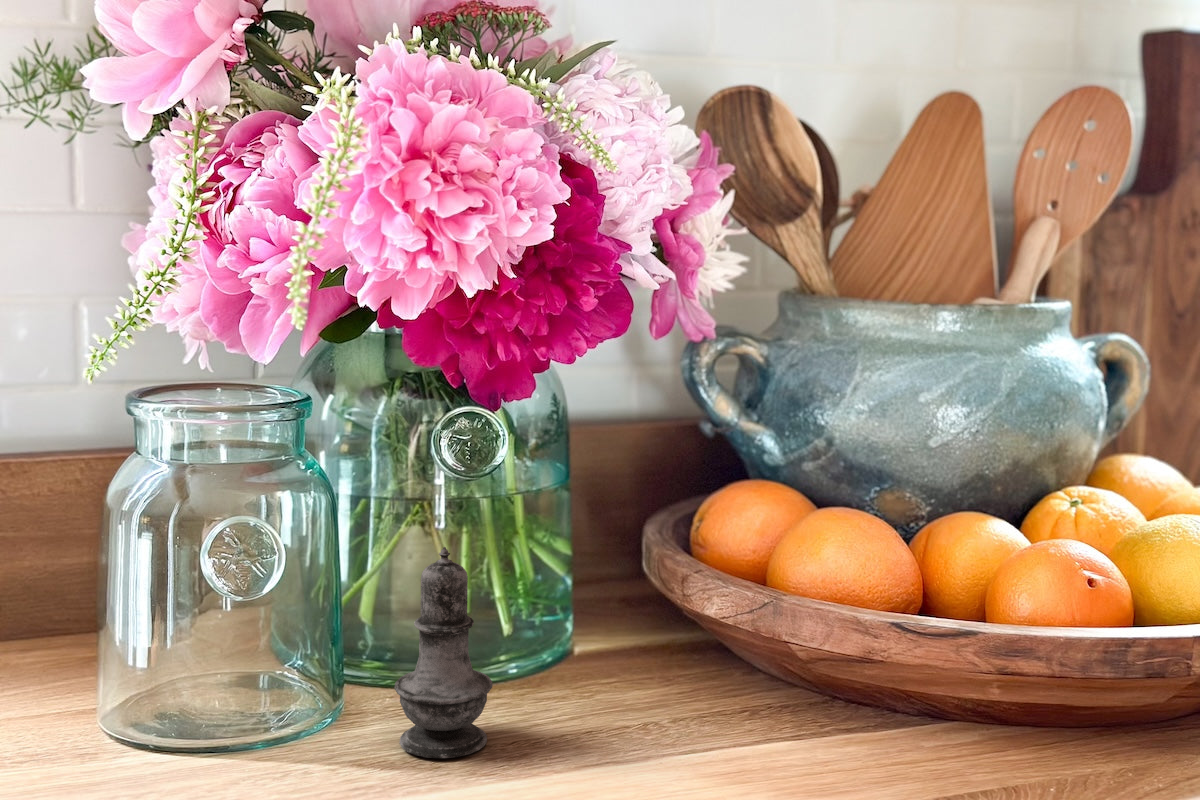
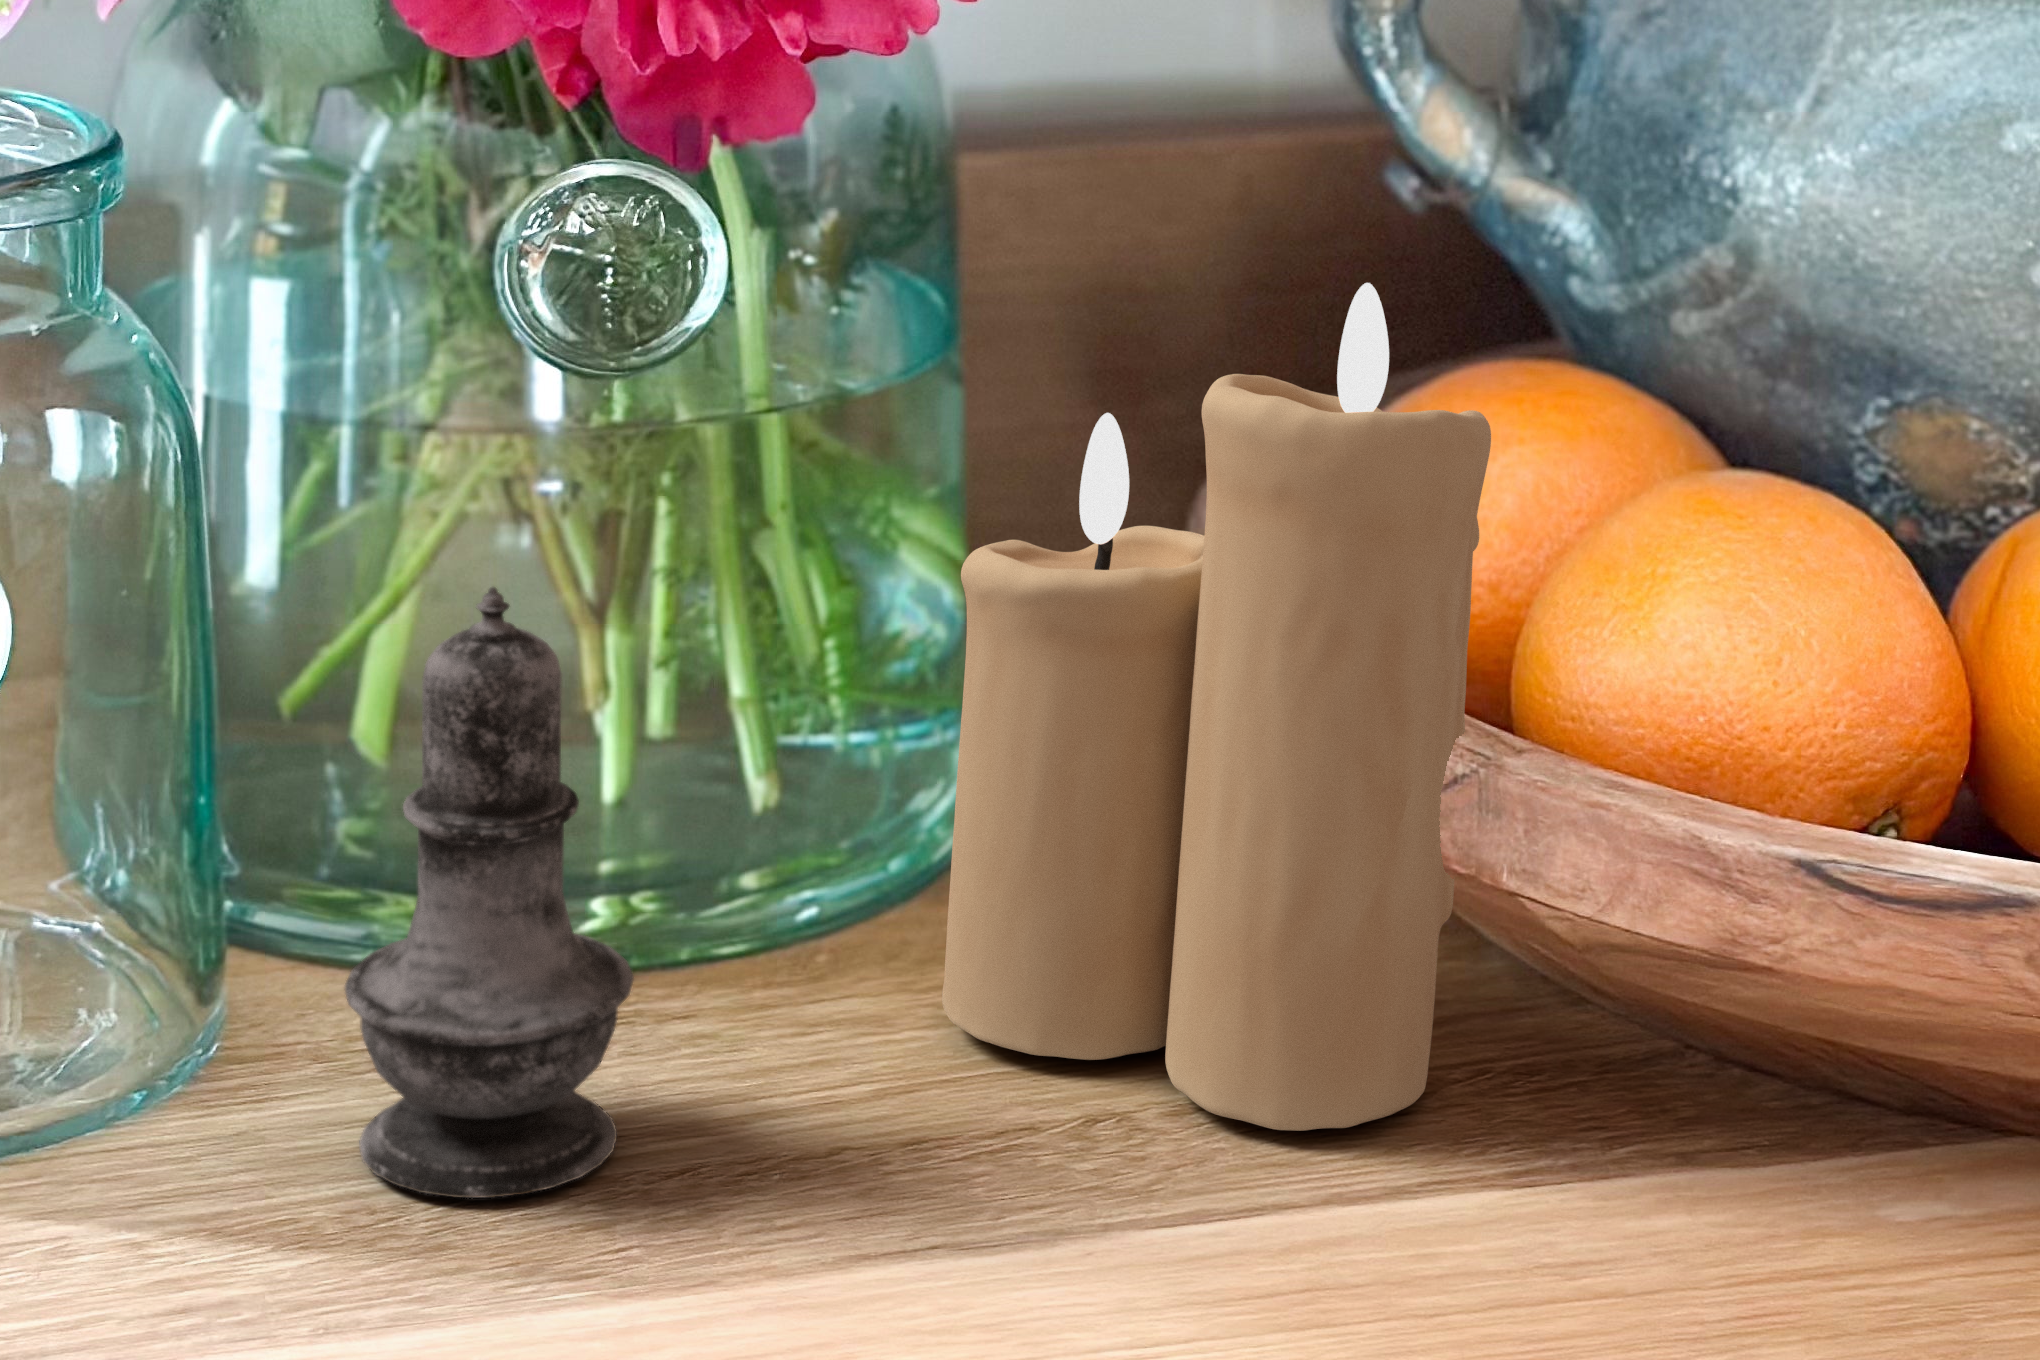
candle: none [585,440,773,728] -> present [942,283,1491,1131]

